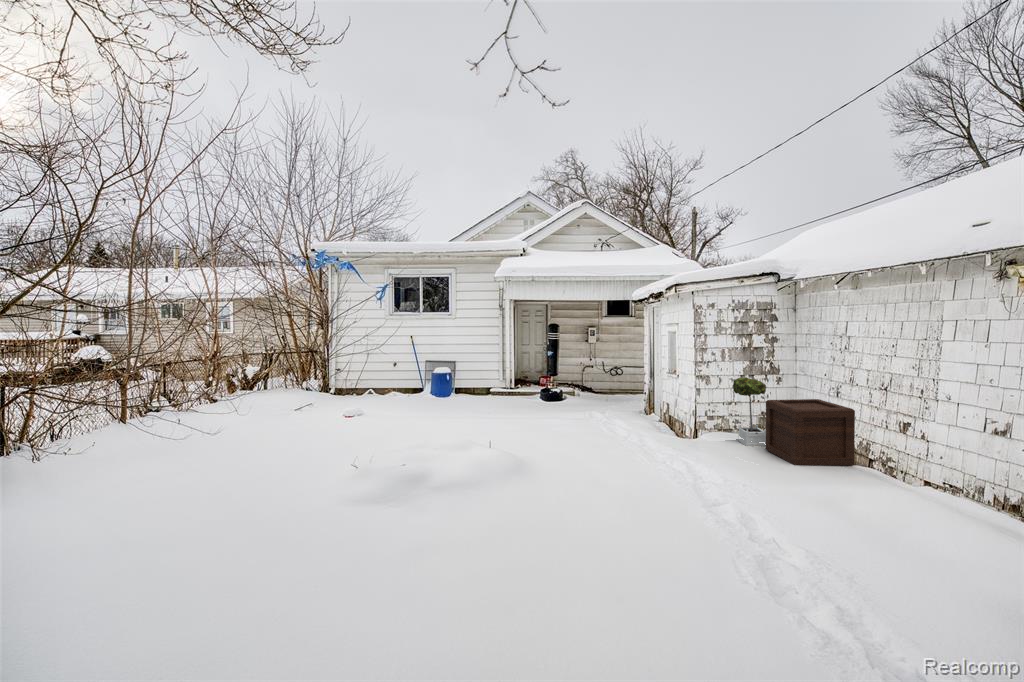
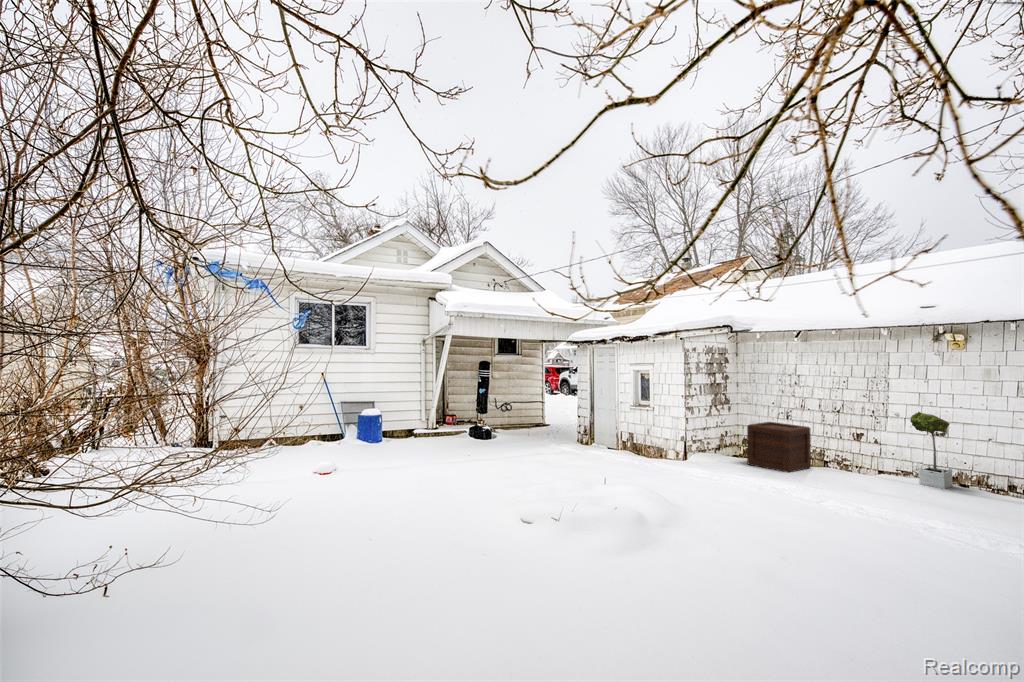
potted tree: present [733,377,766,446] -> present [910,412,953,489]

